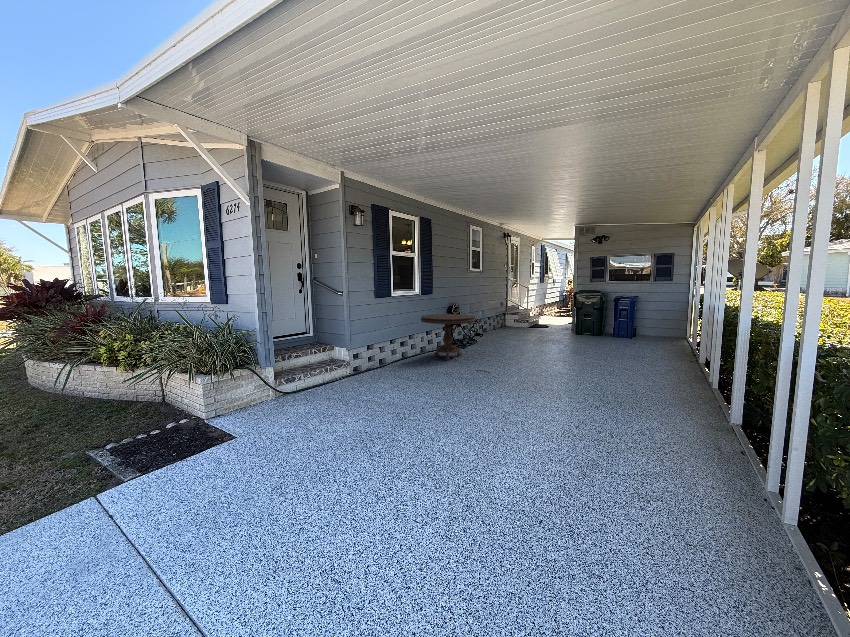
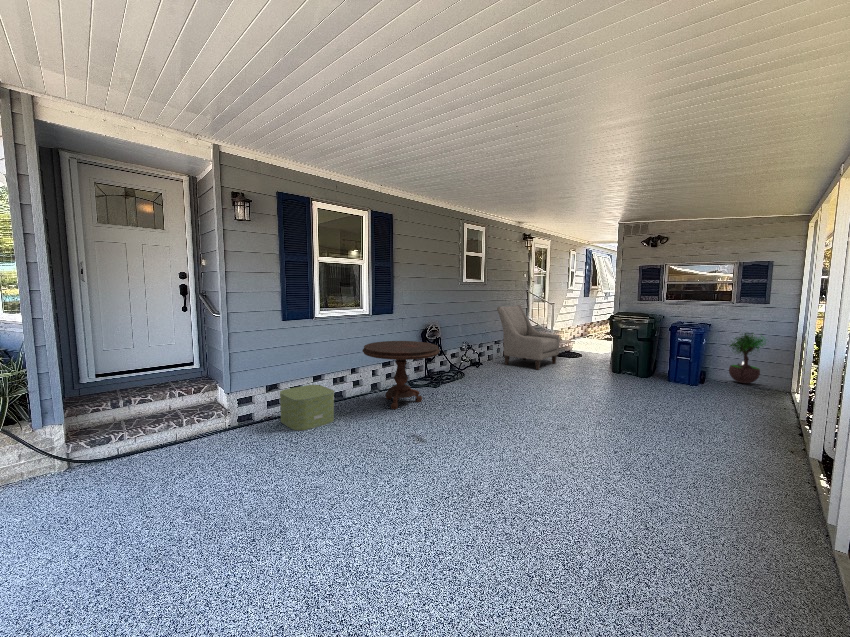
chair: none [489,289,535,336] -> present [497,305,559,370]
potted tree: none [648,298,675,336] -> present [729,333,764,384]
storage box: none [377,345,415,374] -> present [280,385,334,430]

